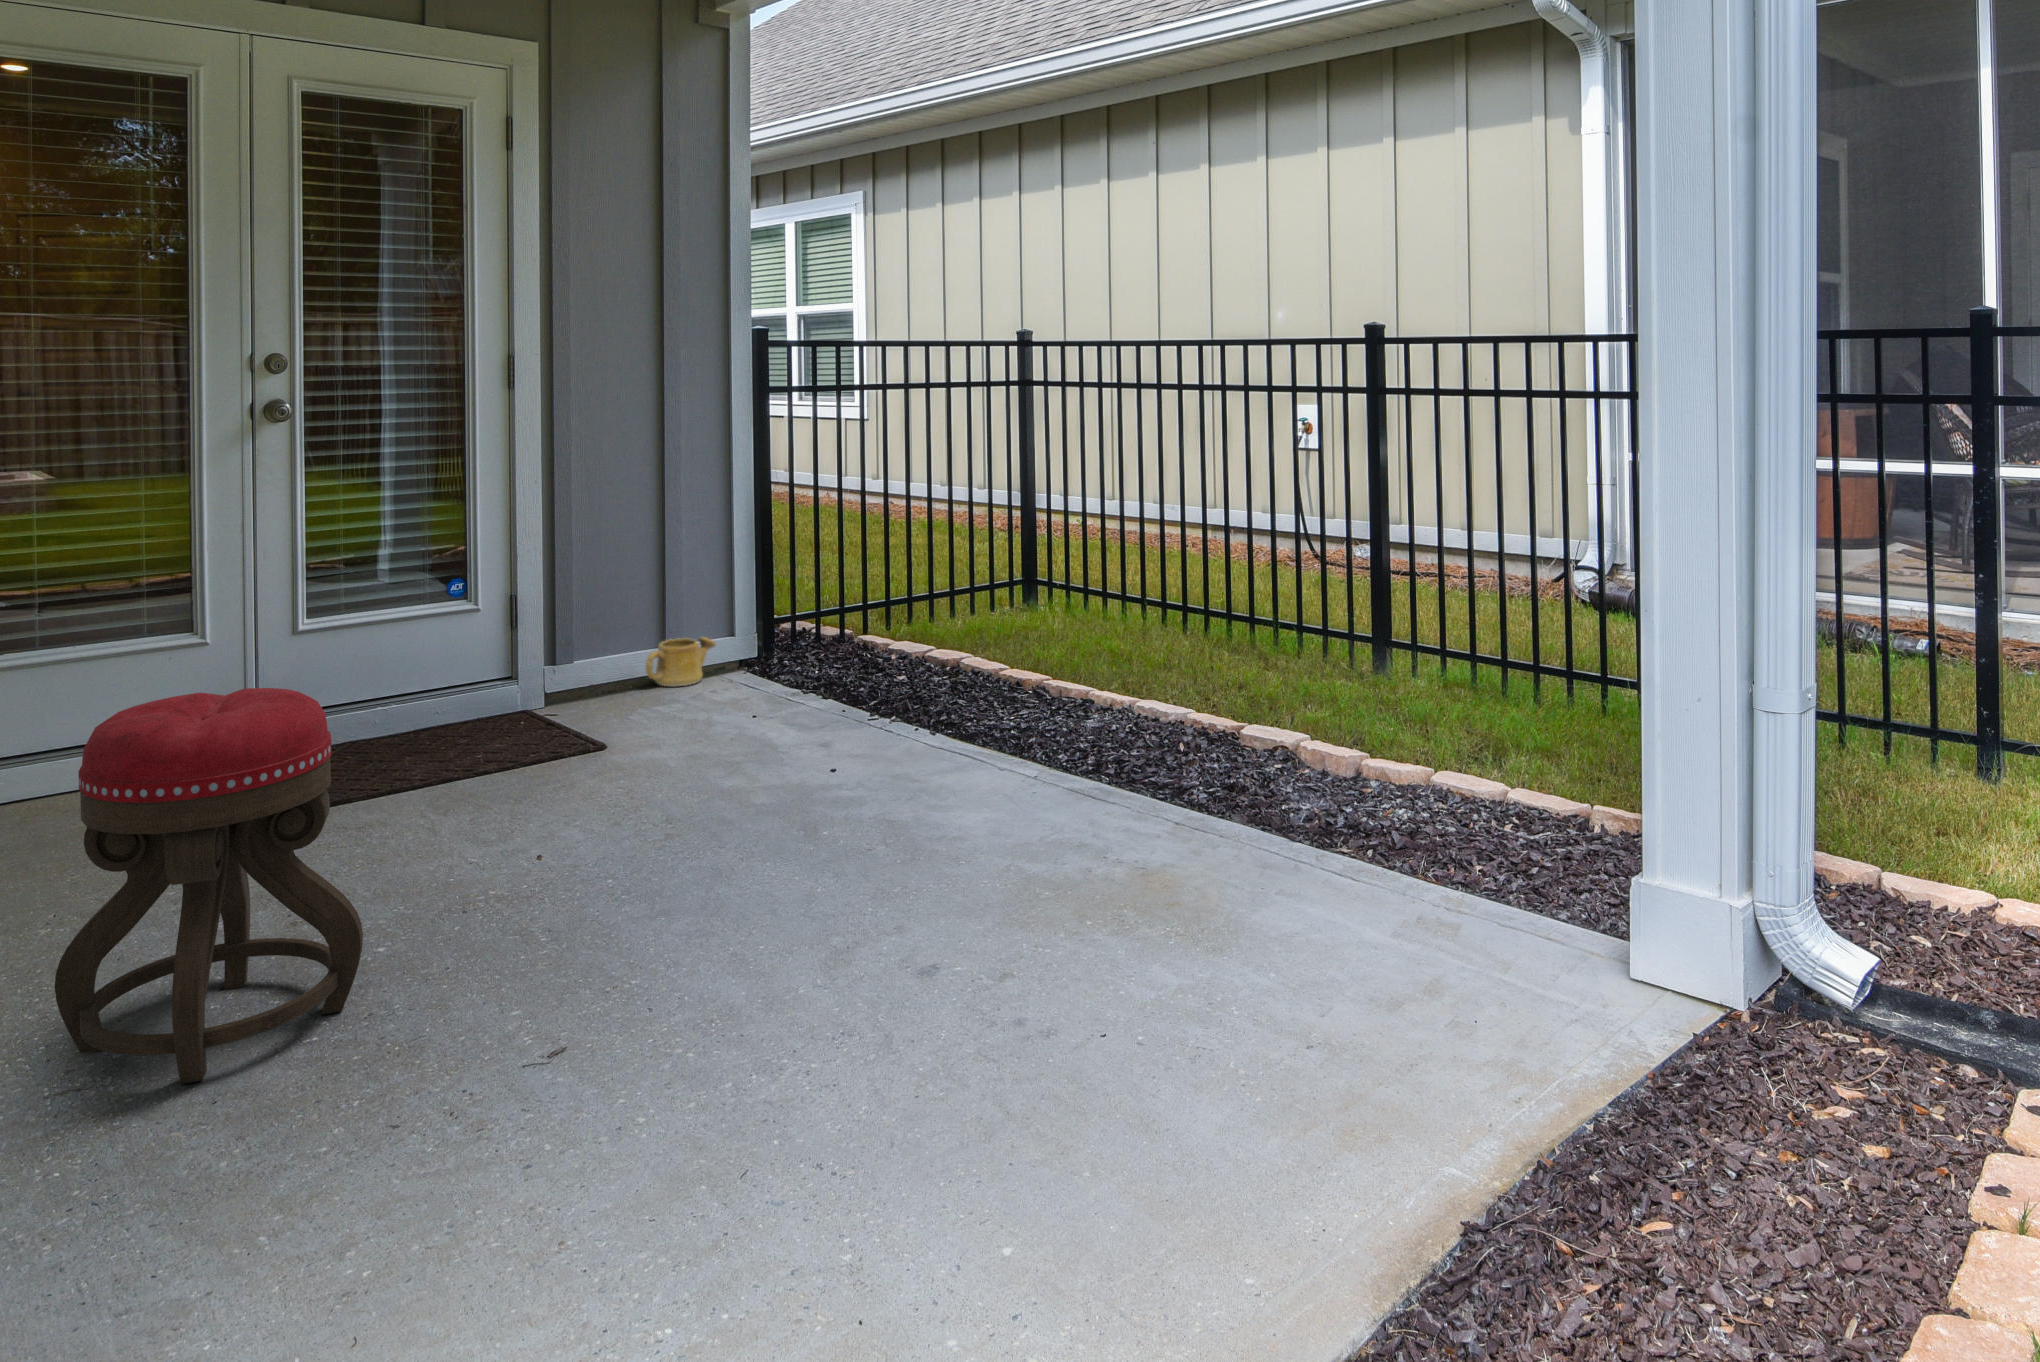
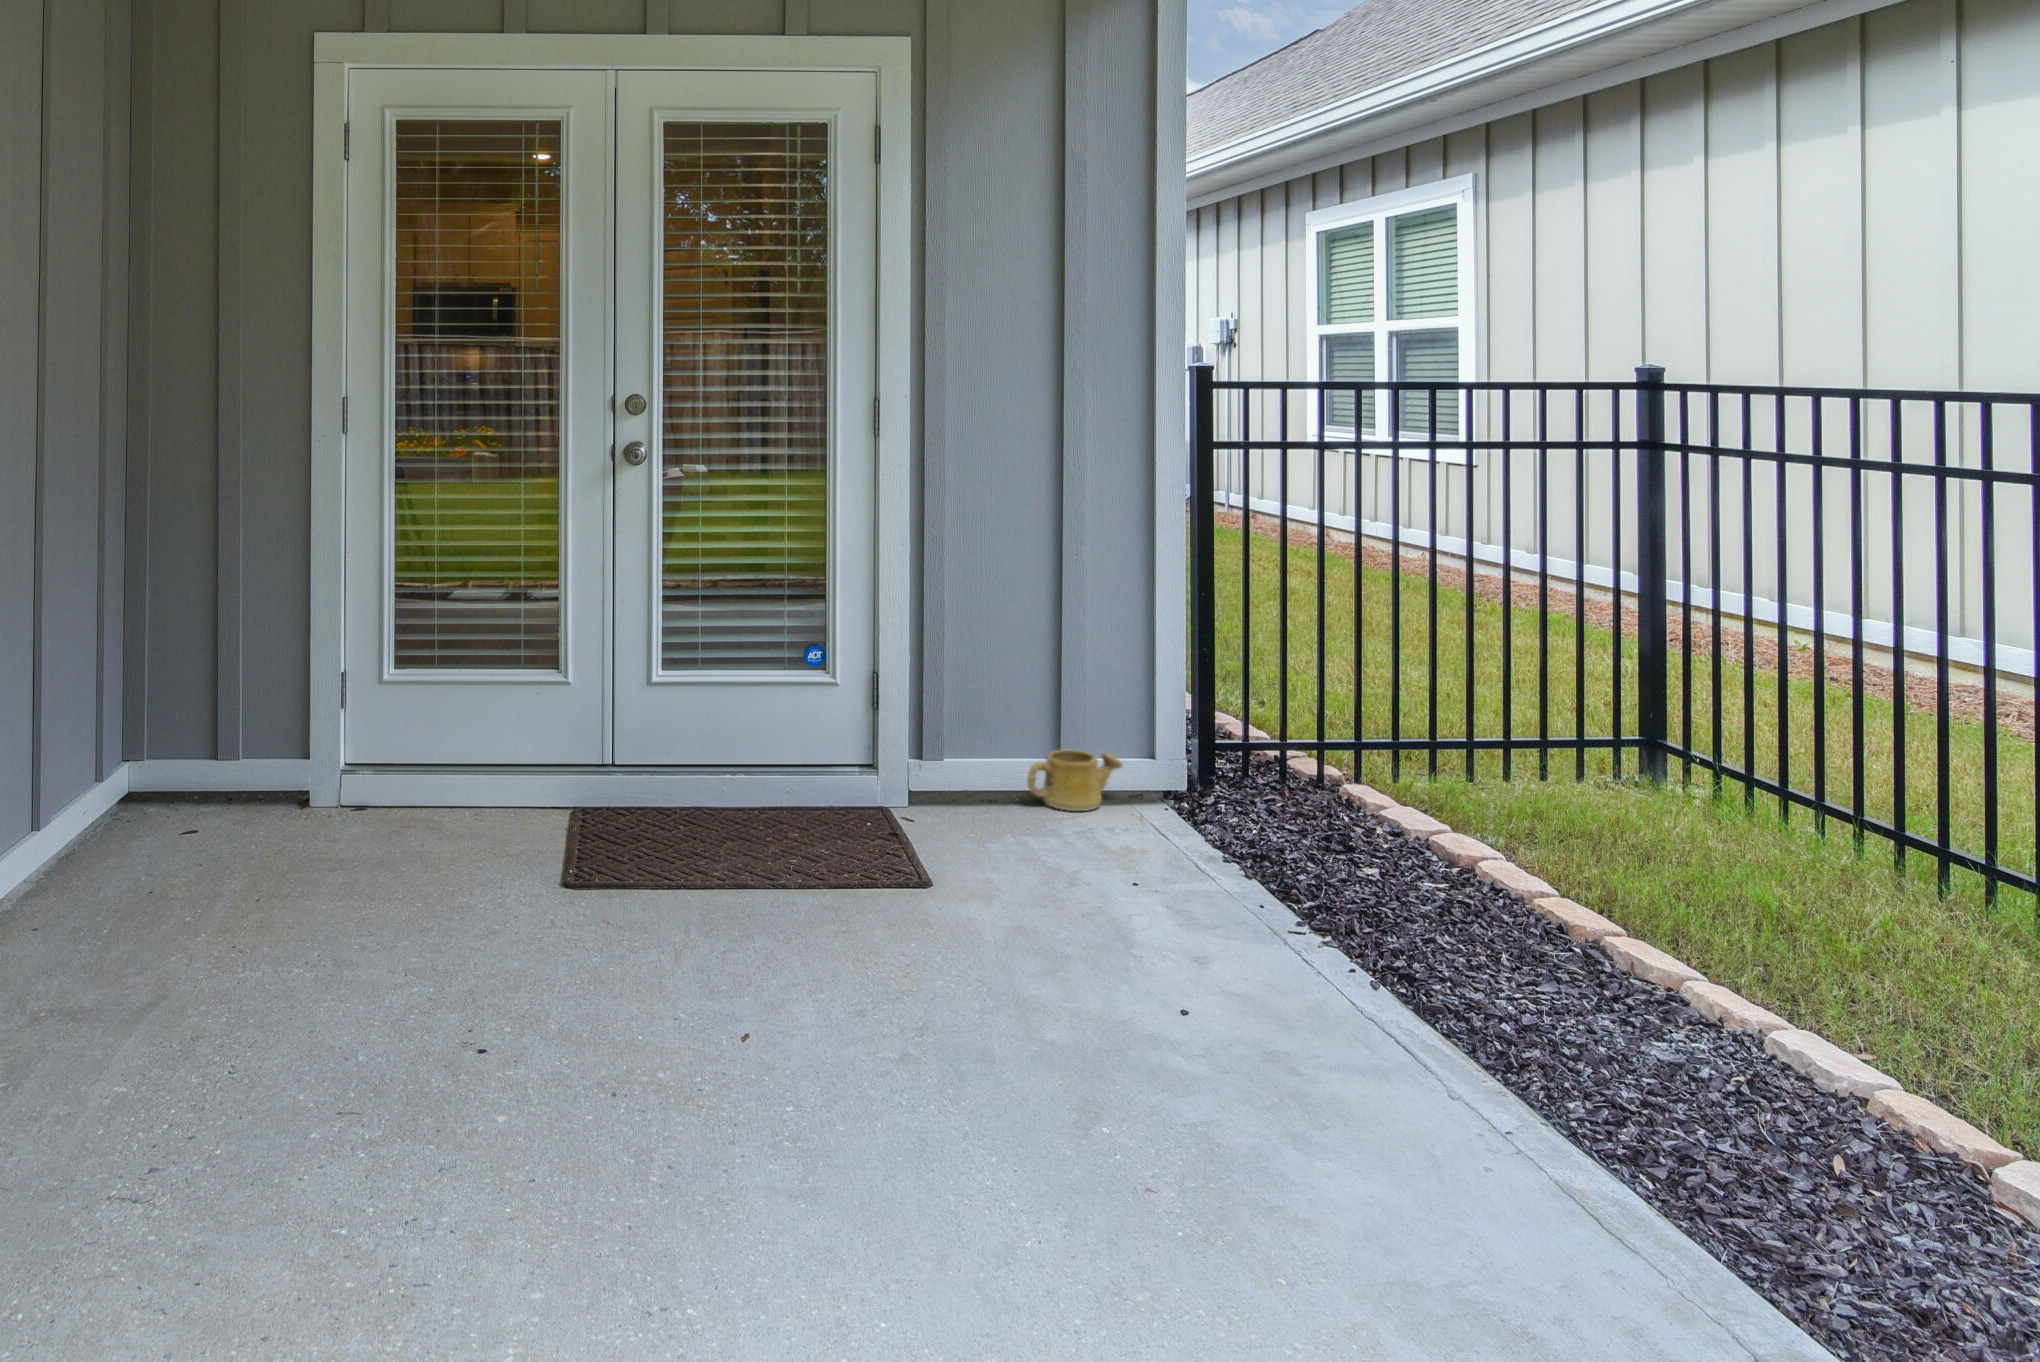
ottoman: present [55,688,363,1084] -> none [224,771,481,1196]

